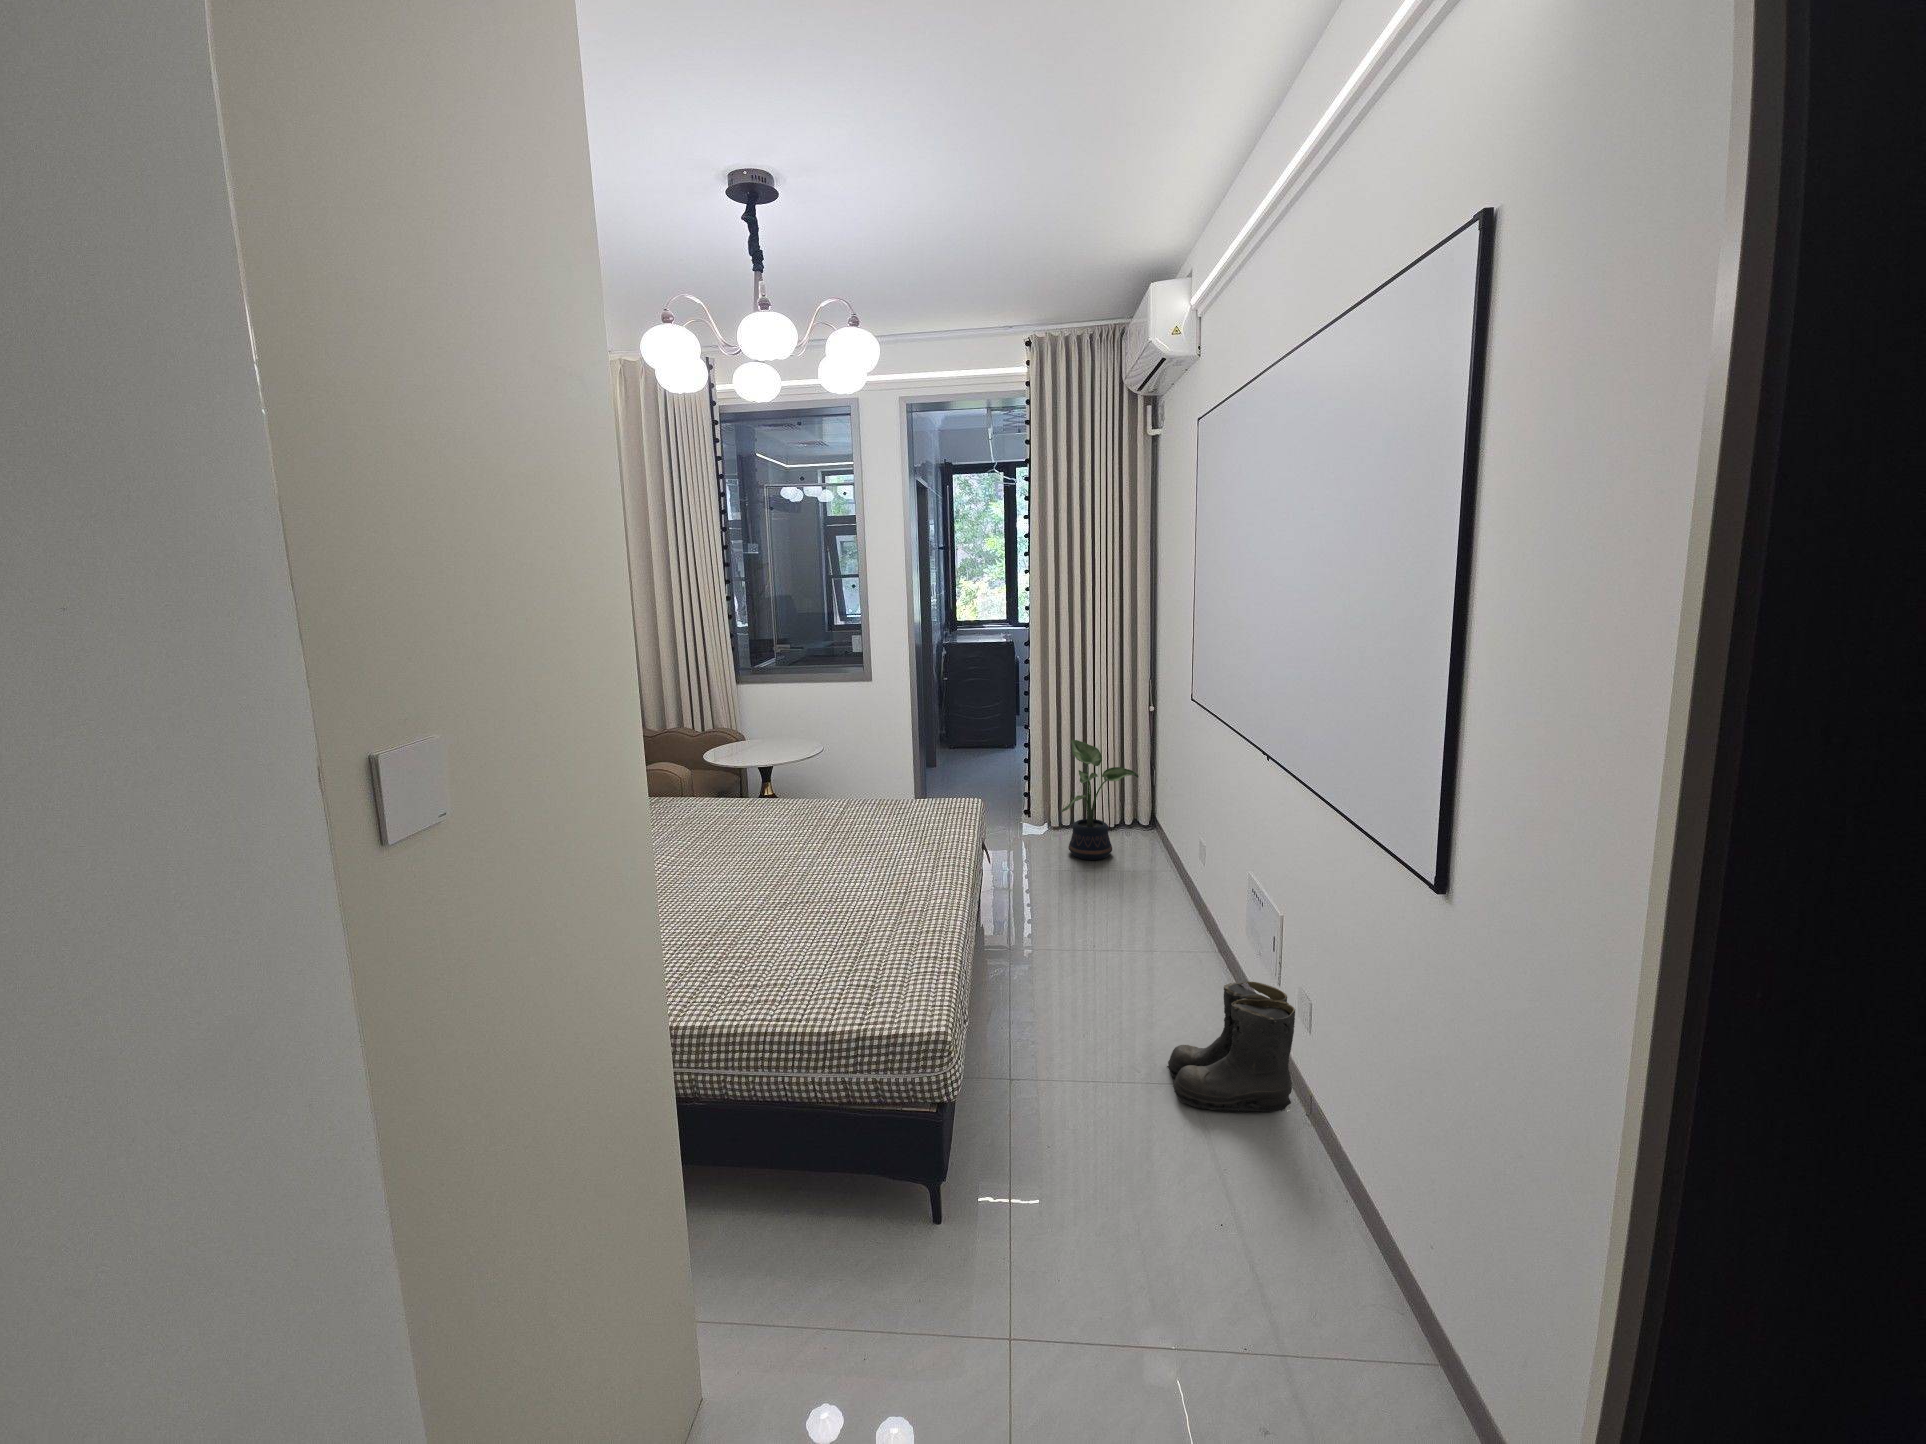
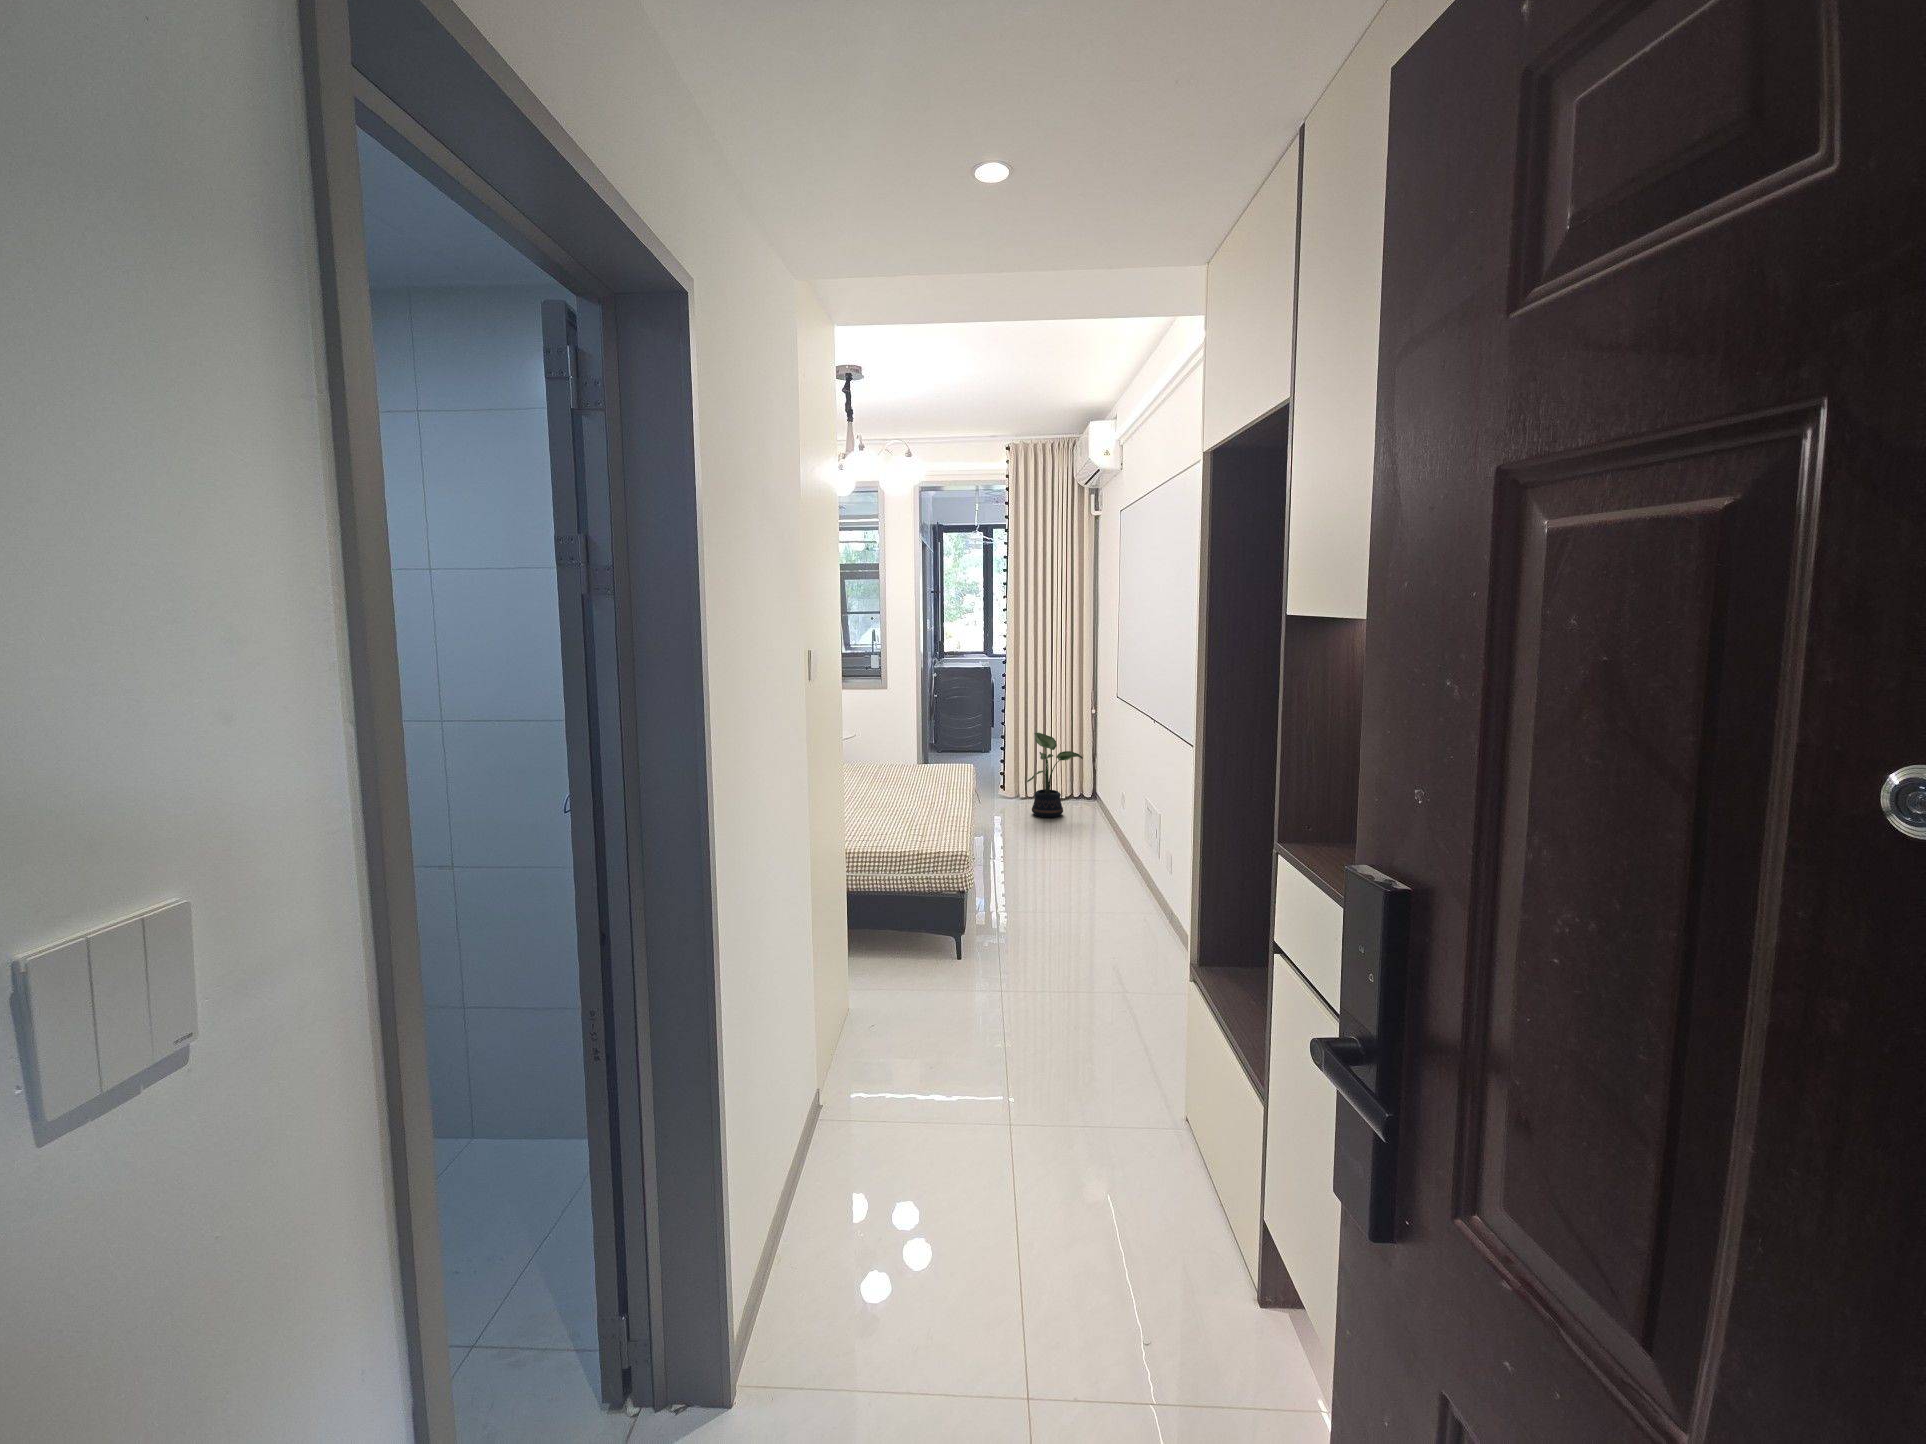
boots: present [1167,982,1295,1112] -> none [1090,851,1164,922]

